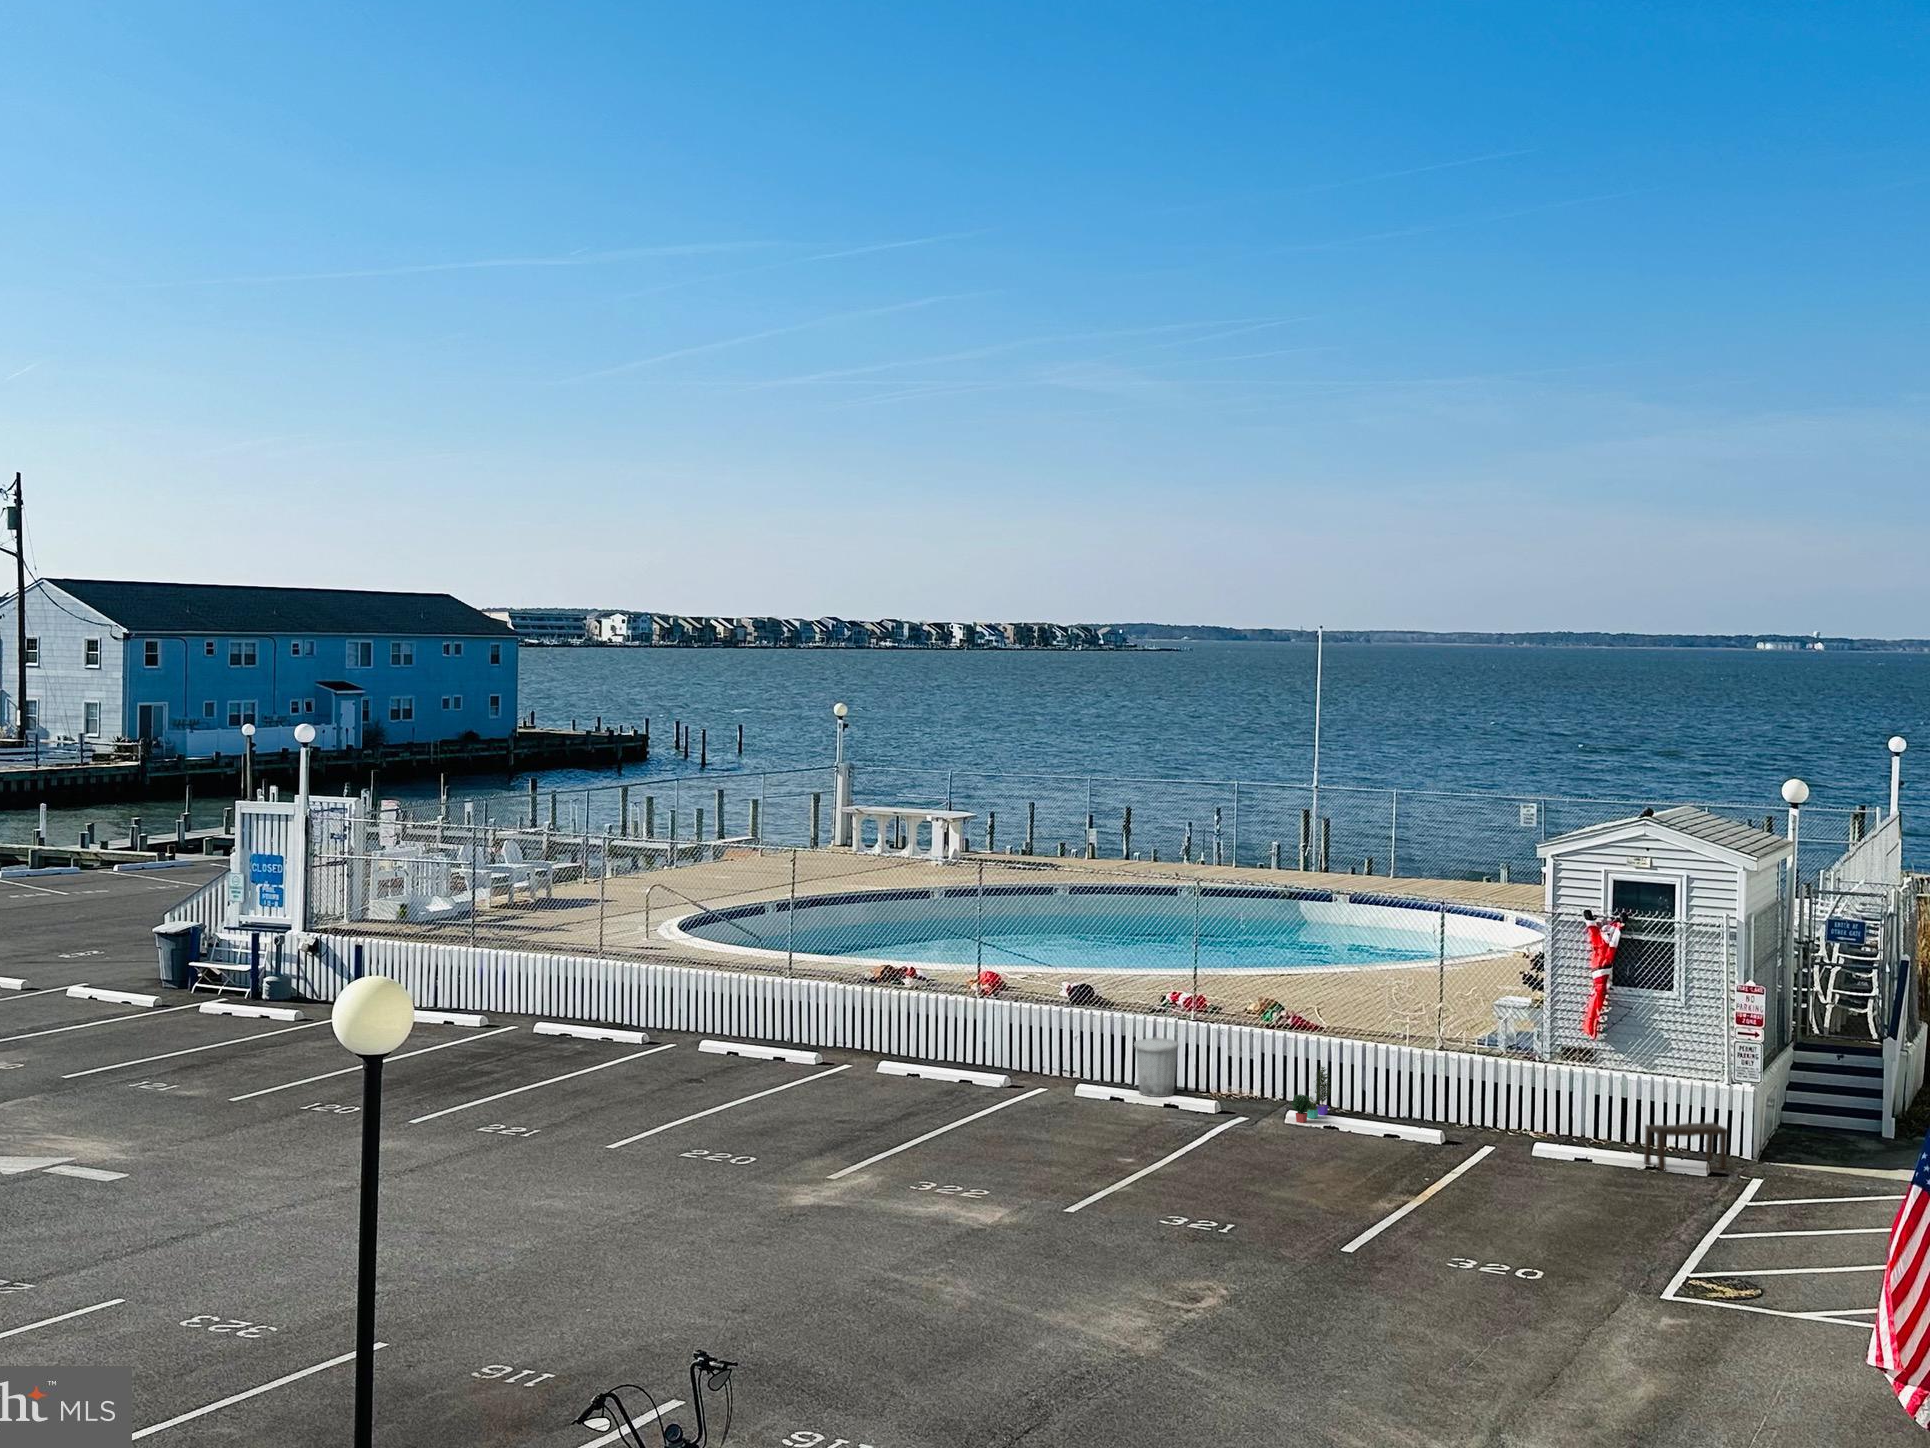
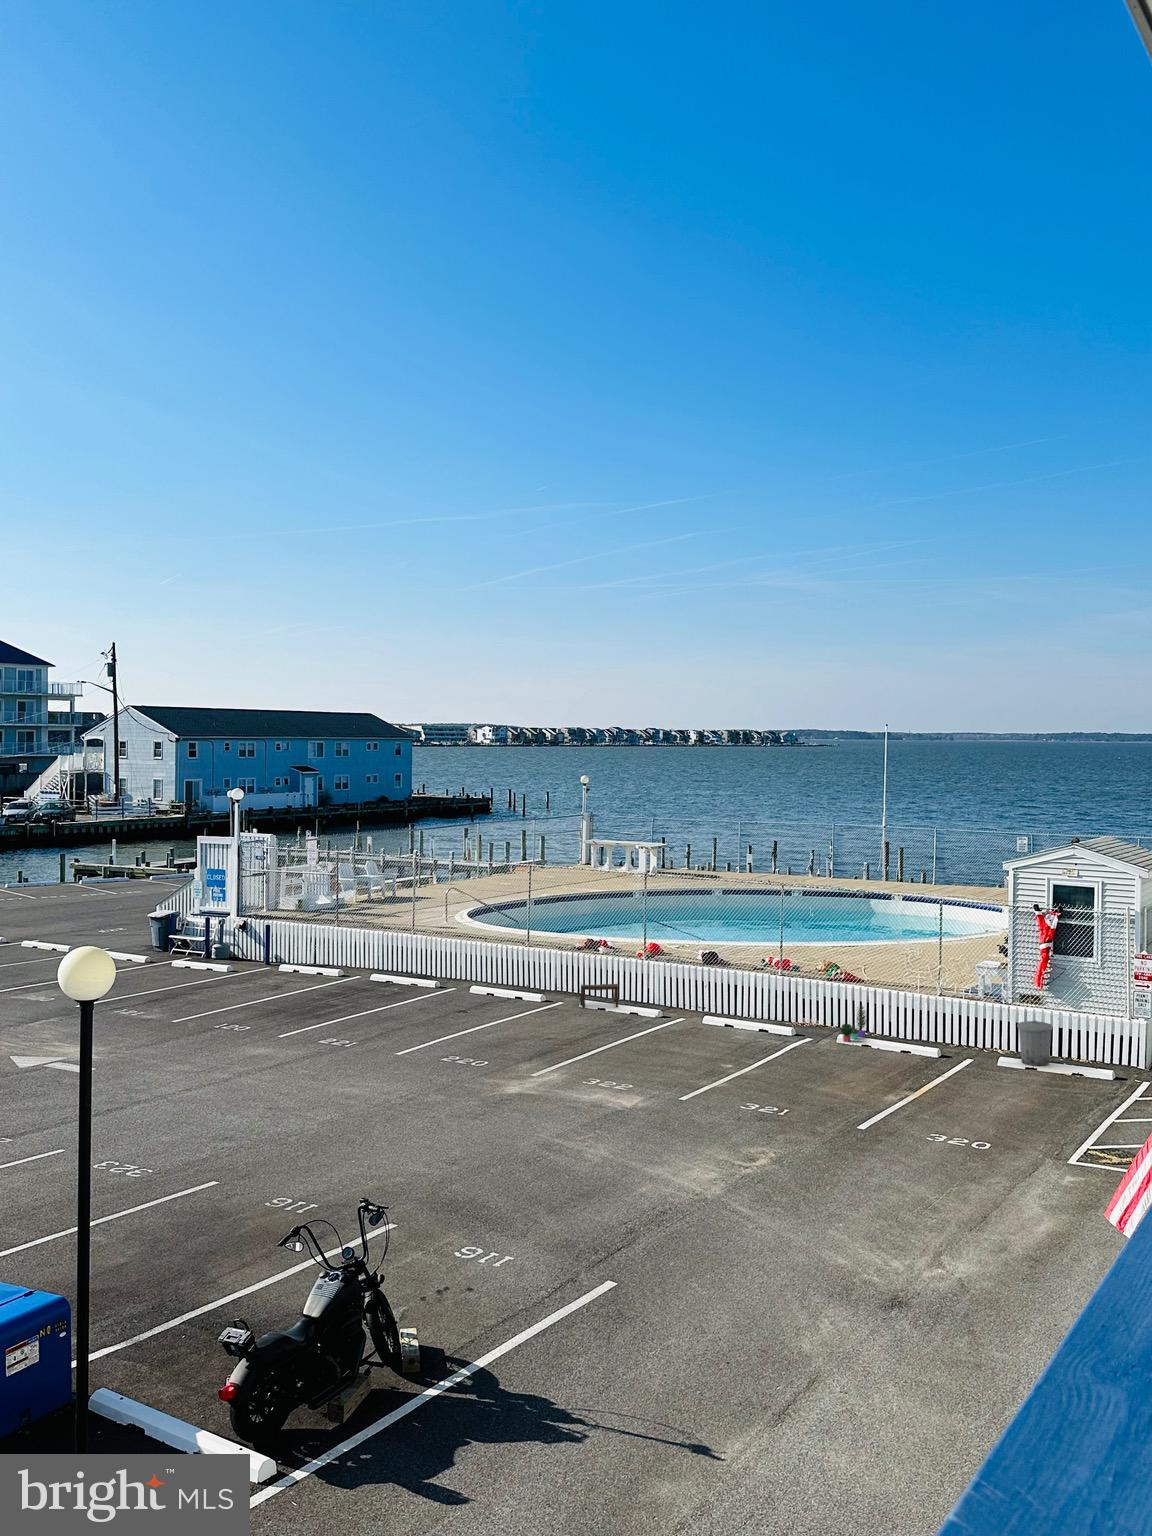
trash can: present [1134,1037,1179,1097] -> present [1017,1020,1053,1066]
bench: present [1644,1123,1728,1170] -> present [580,984,618,1008]

